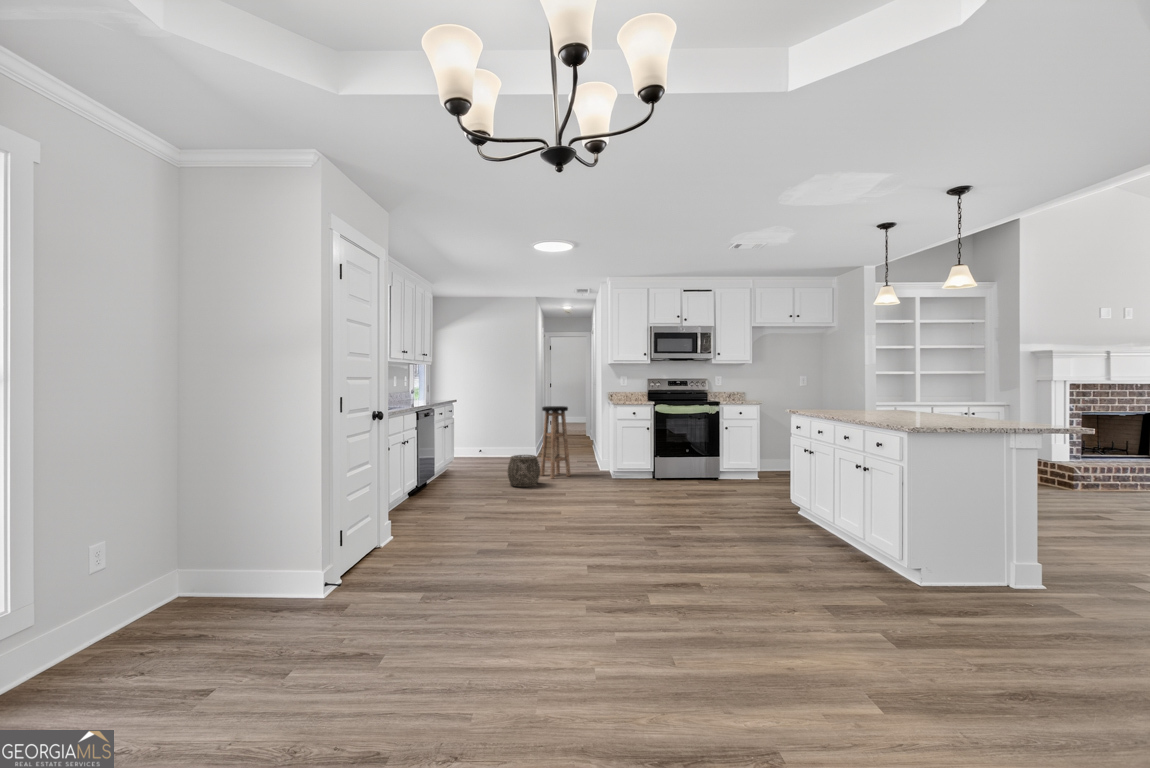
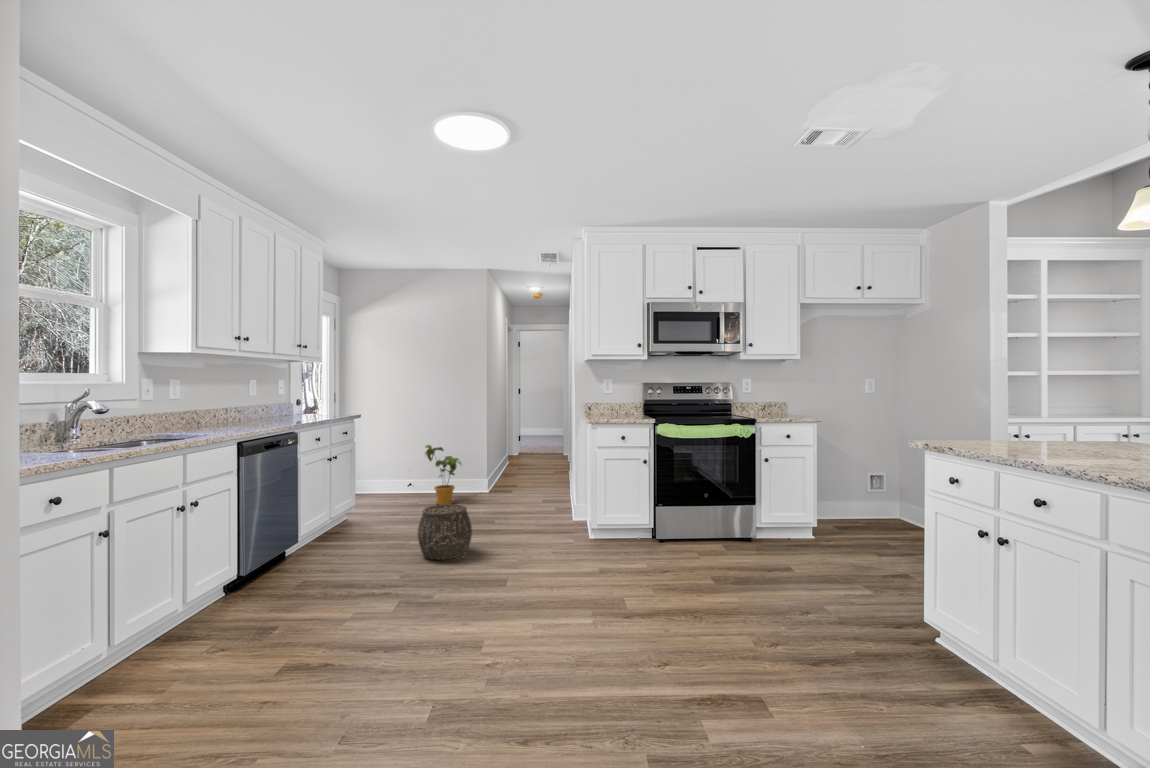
bar stool: present [540,406,571,479] -> none [479,425,526,540]
house plant: none [496,420,522,462] -> present [425,445,461,505]

